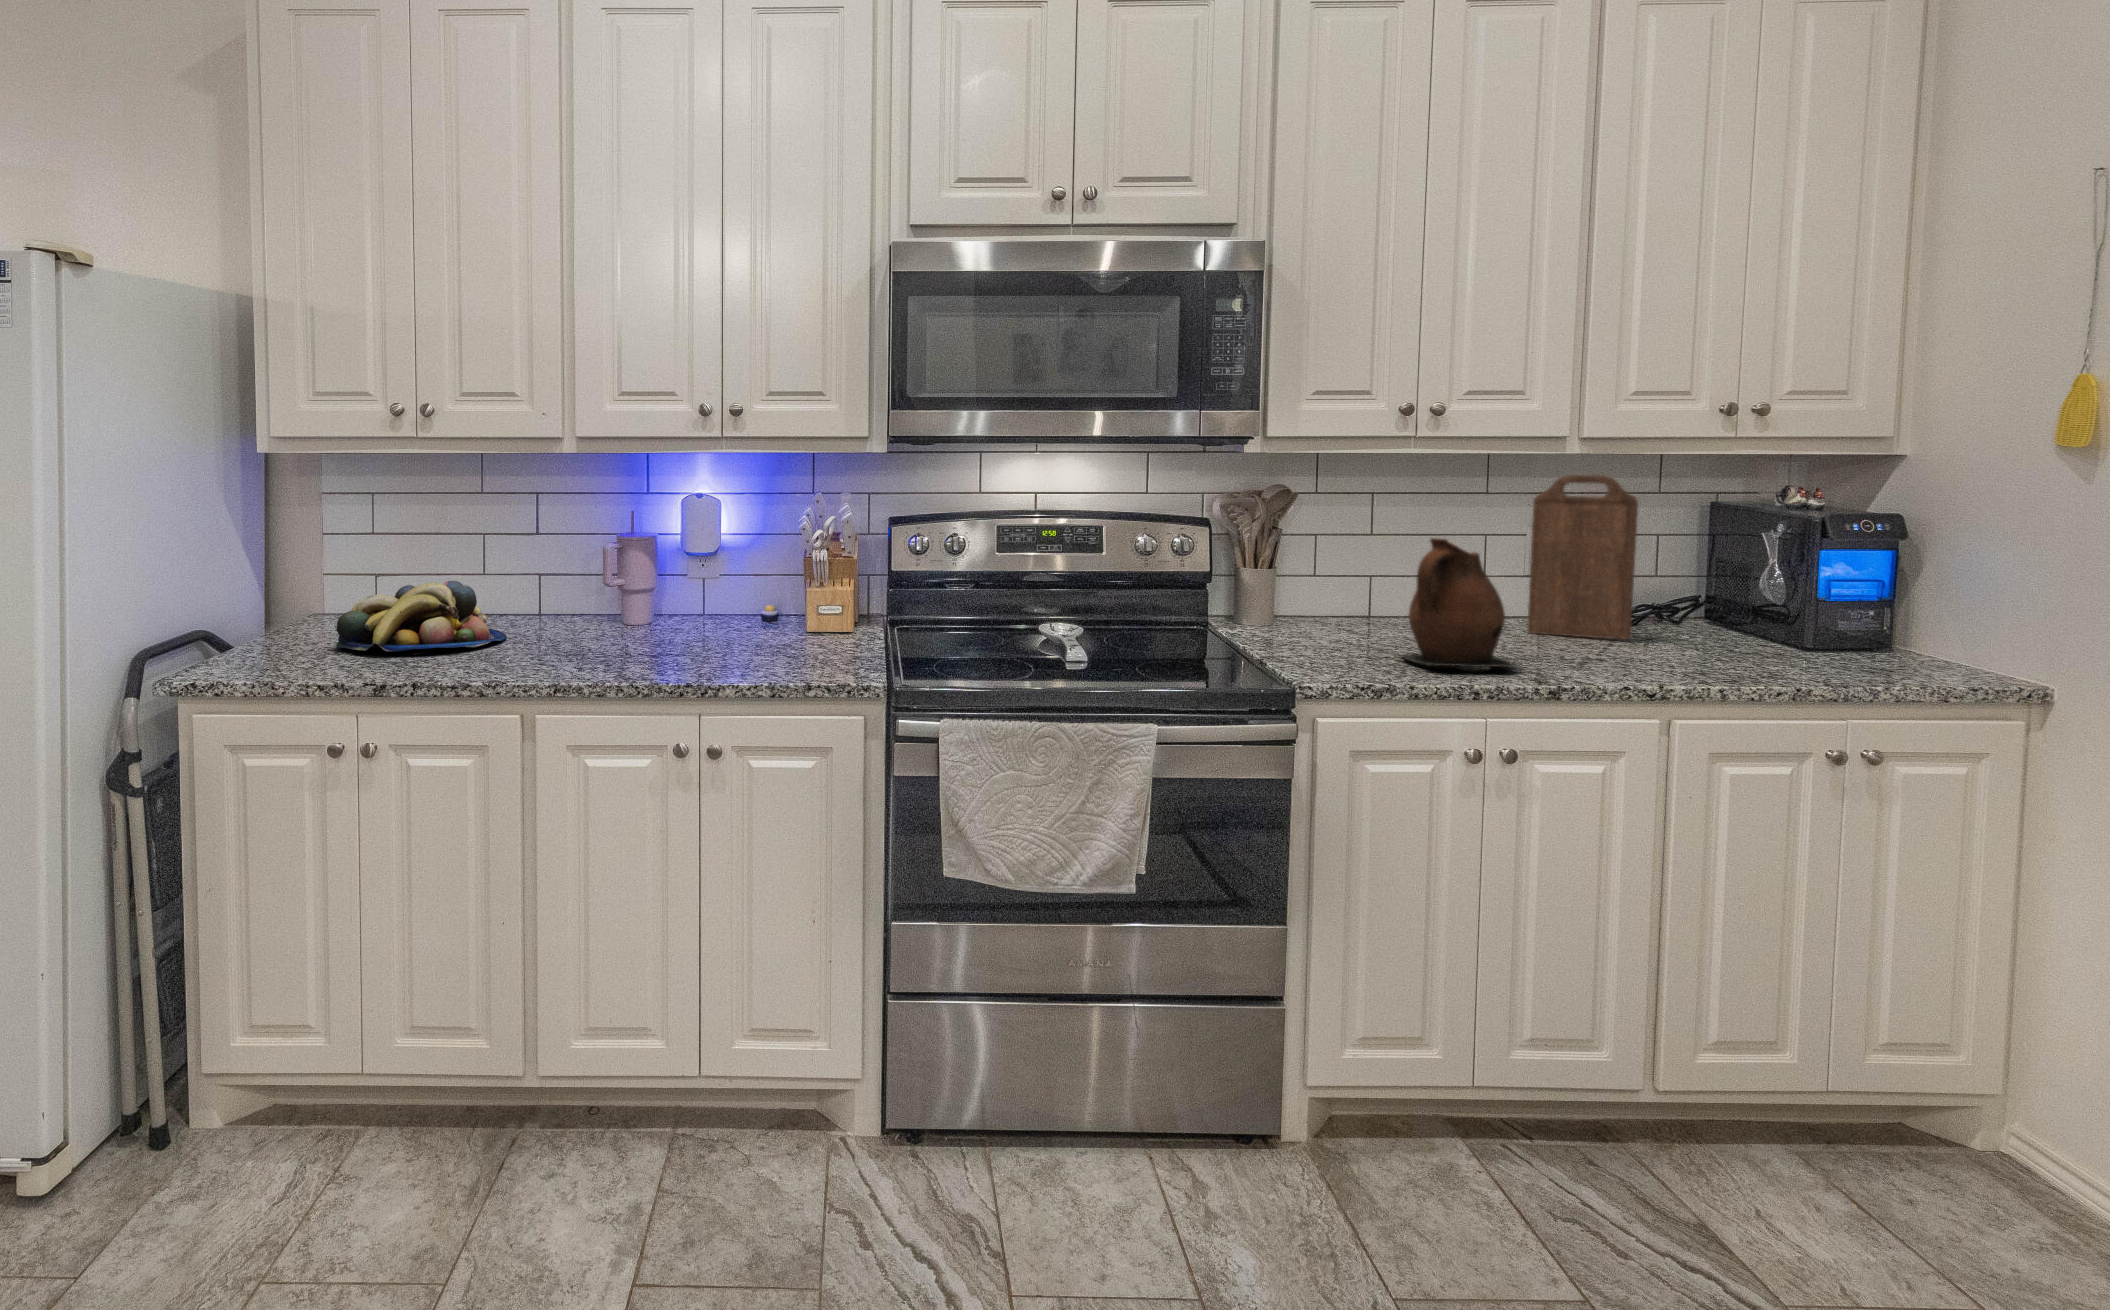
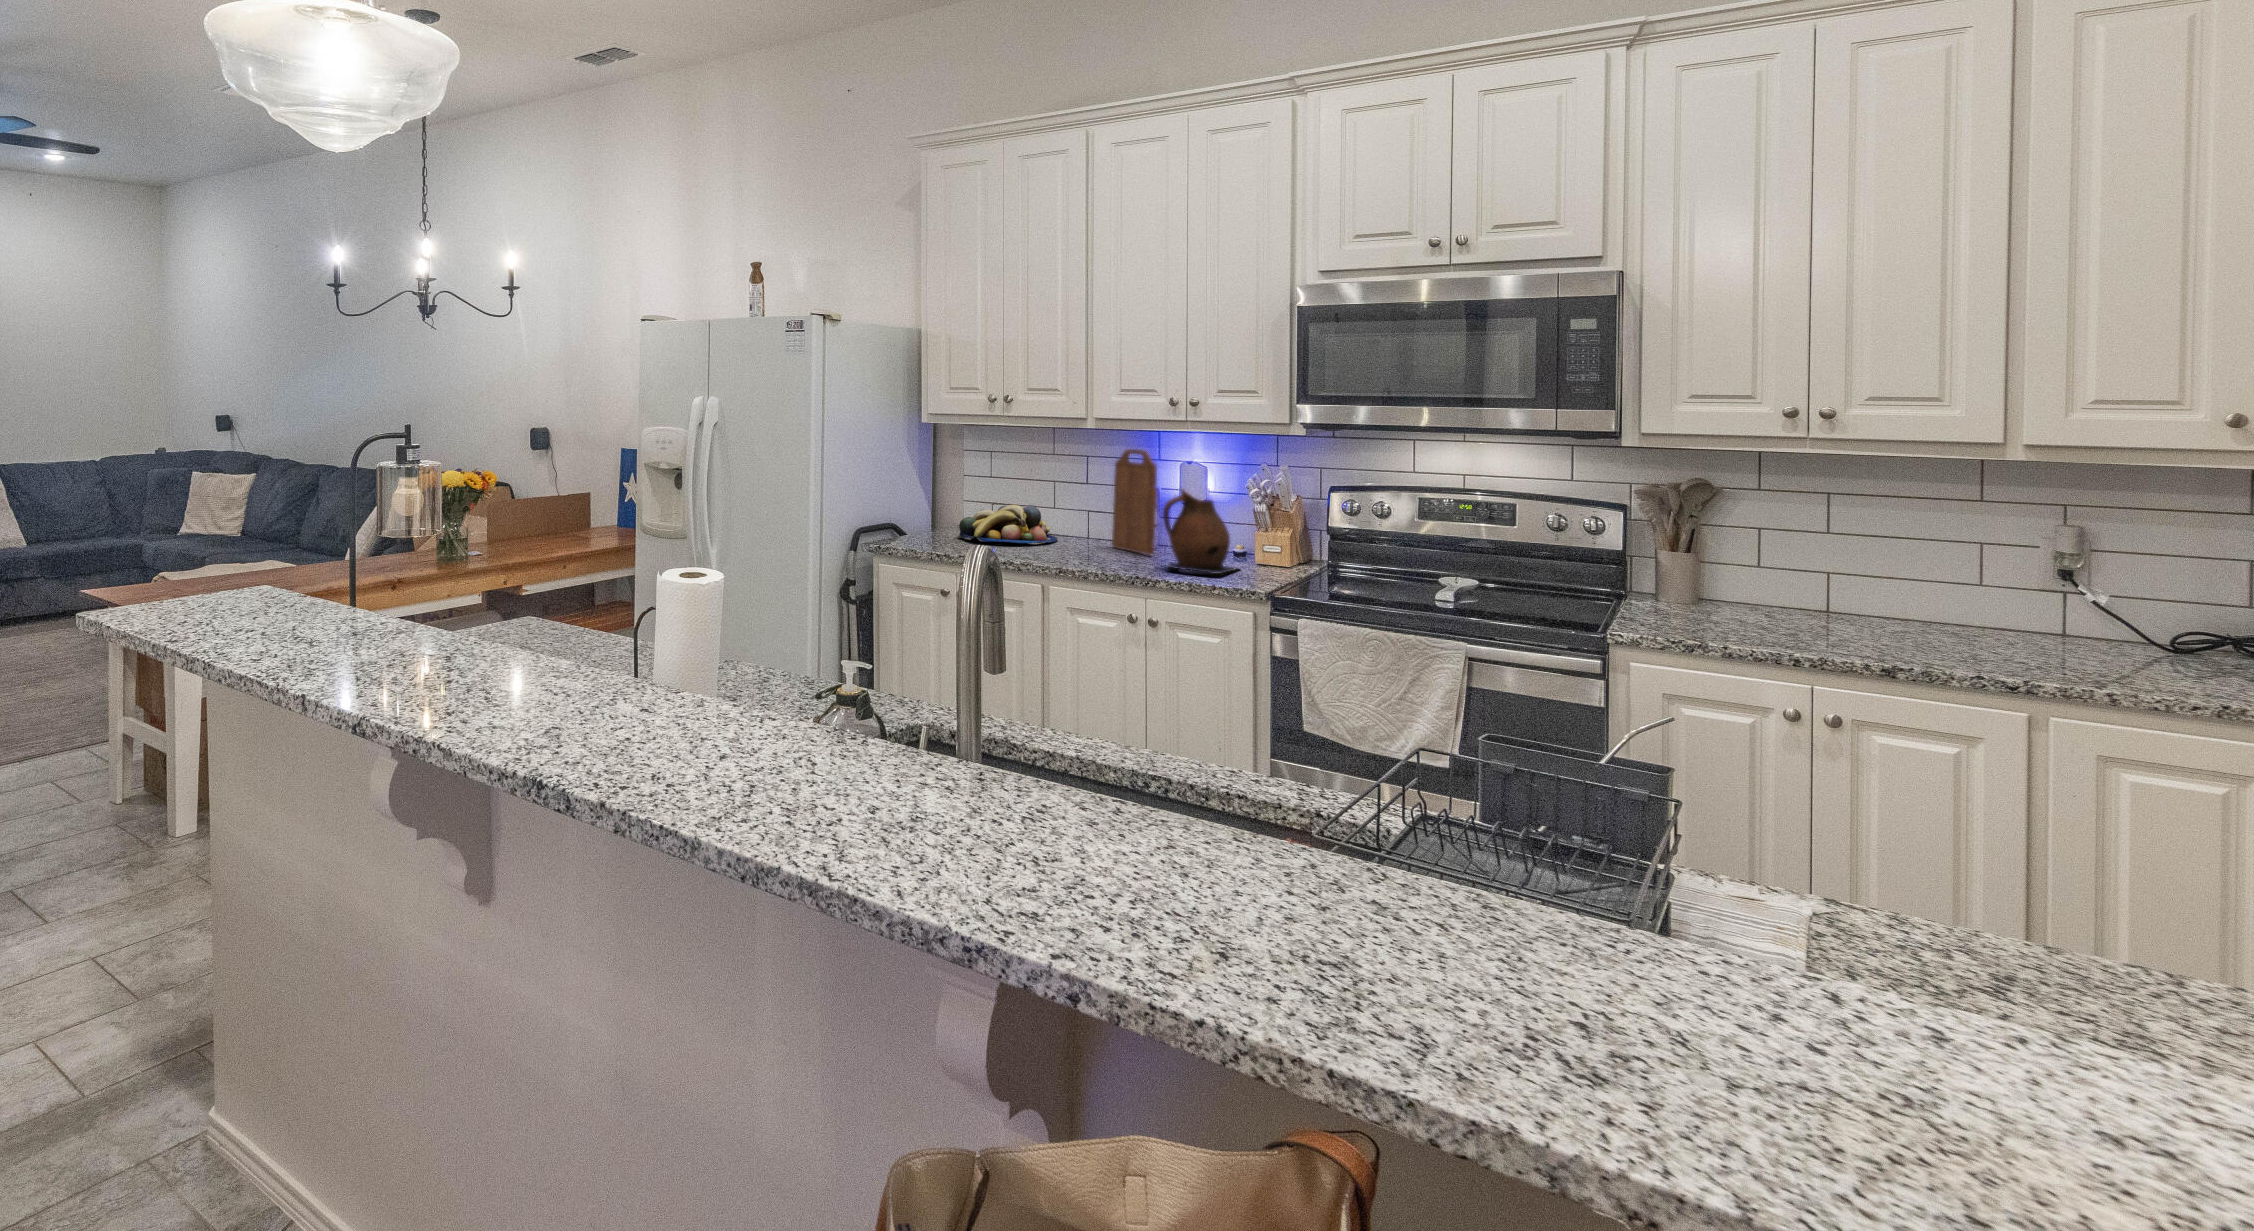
cutting board: present [1527,475,1638,639] -> present [1112,449,1157,555]
ceramic pitcher: present [1403,538,1516,668] -> present [1163,489,1236,574]

